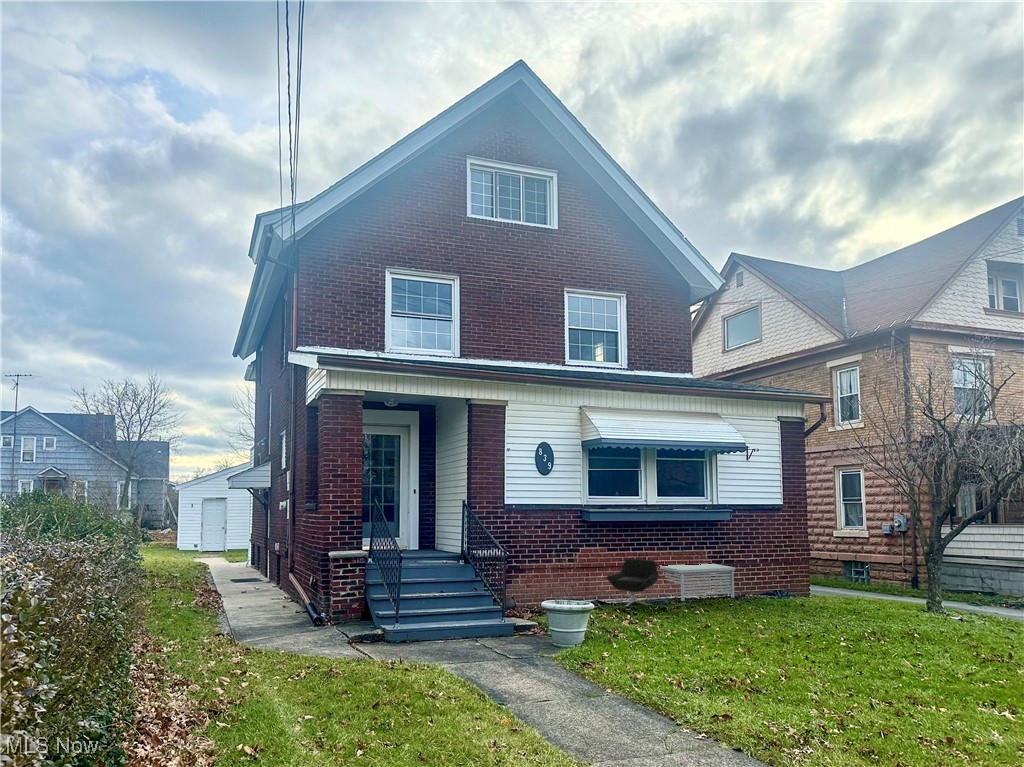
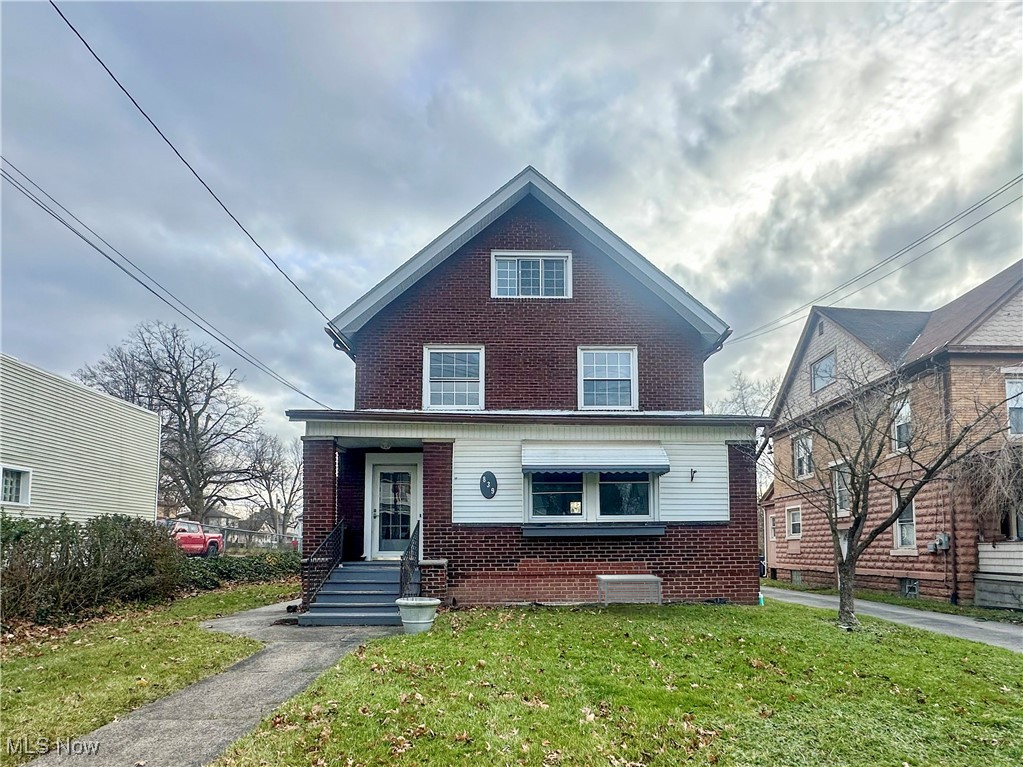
lounge chair: present [607,559,659,606] -> none [537,568,584,608]

